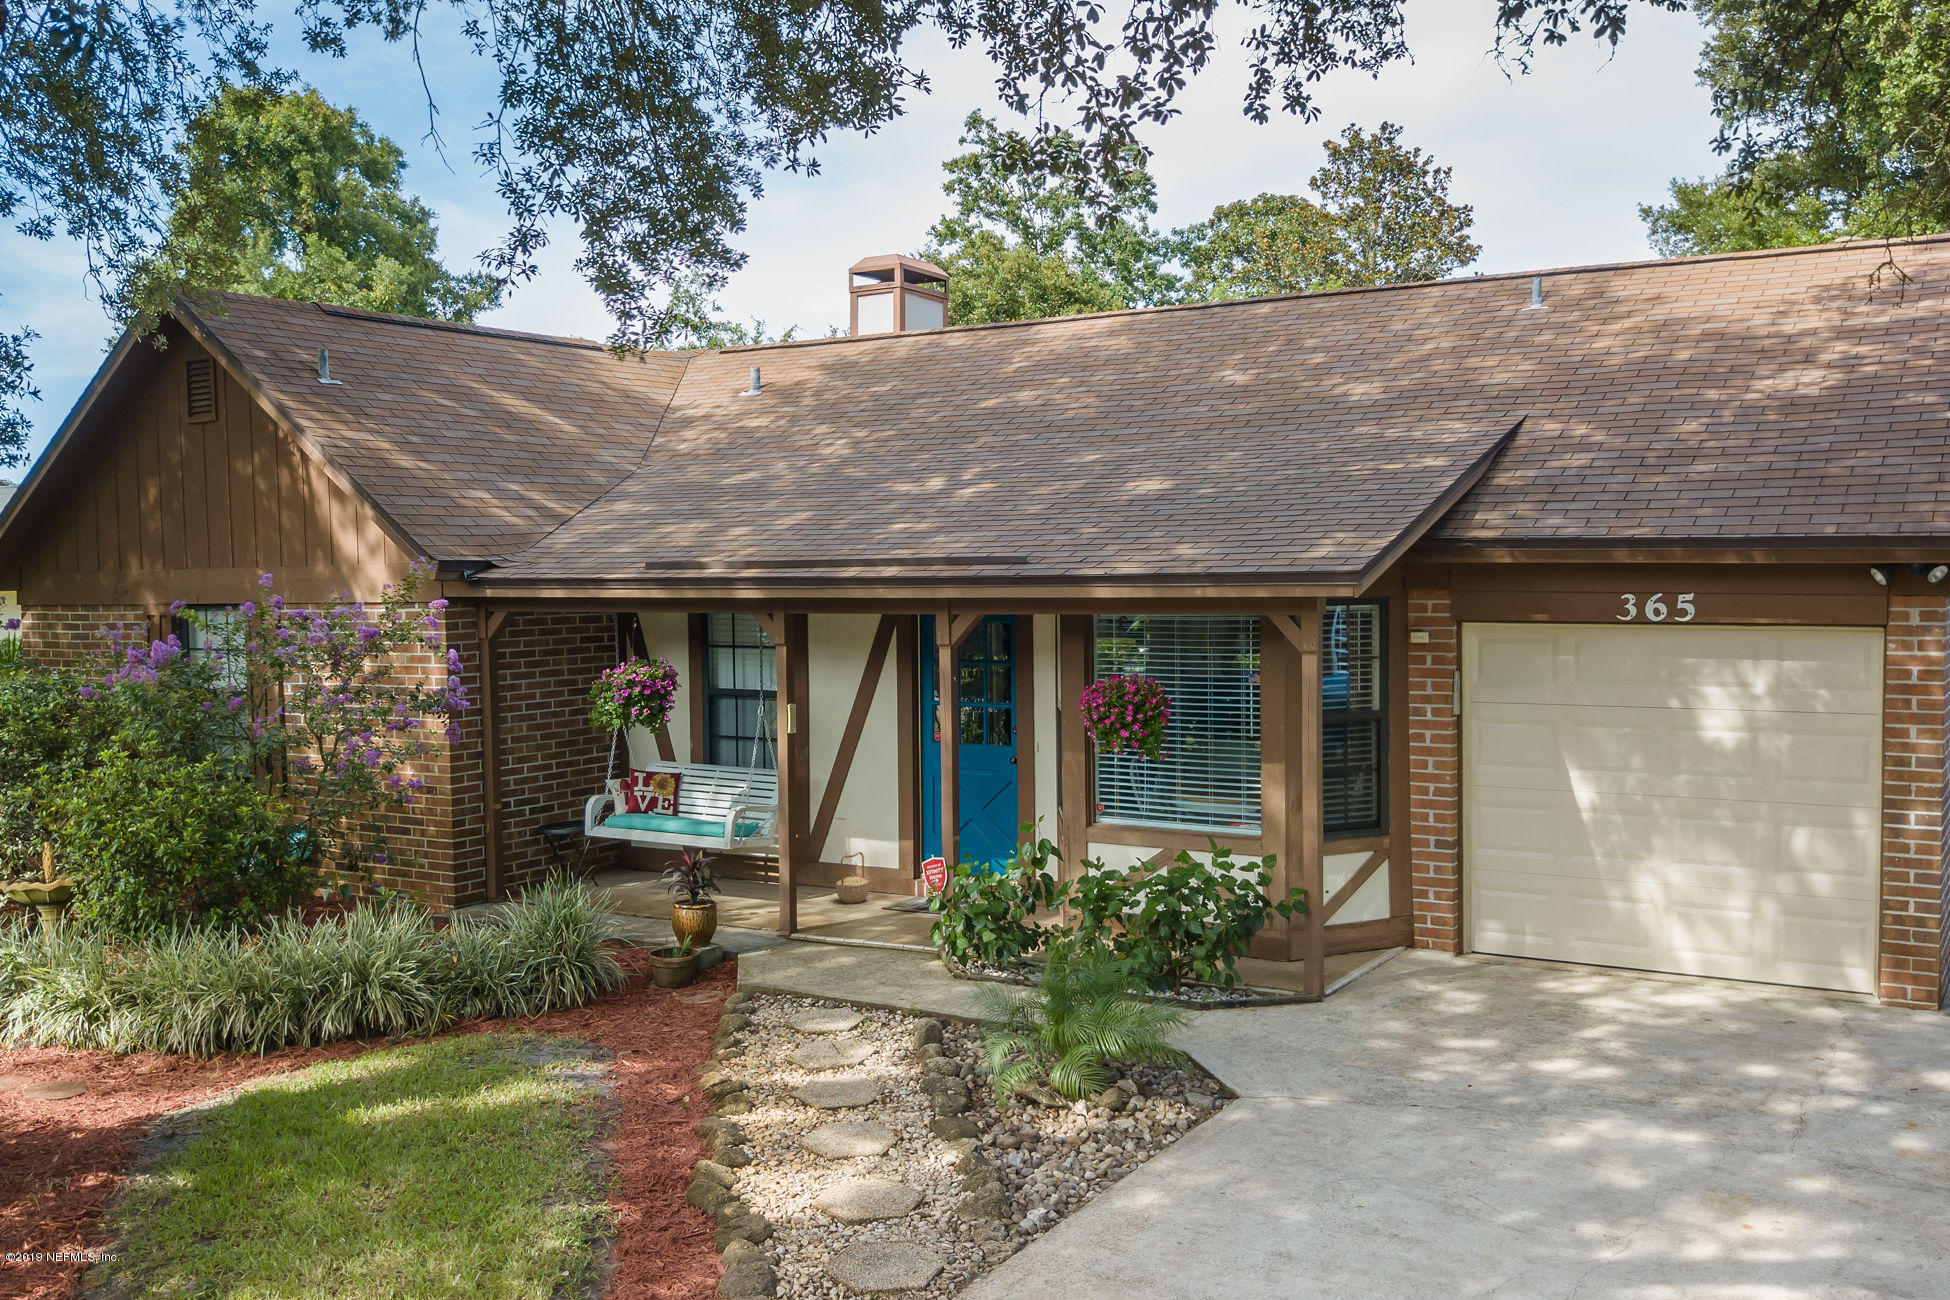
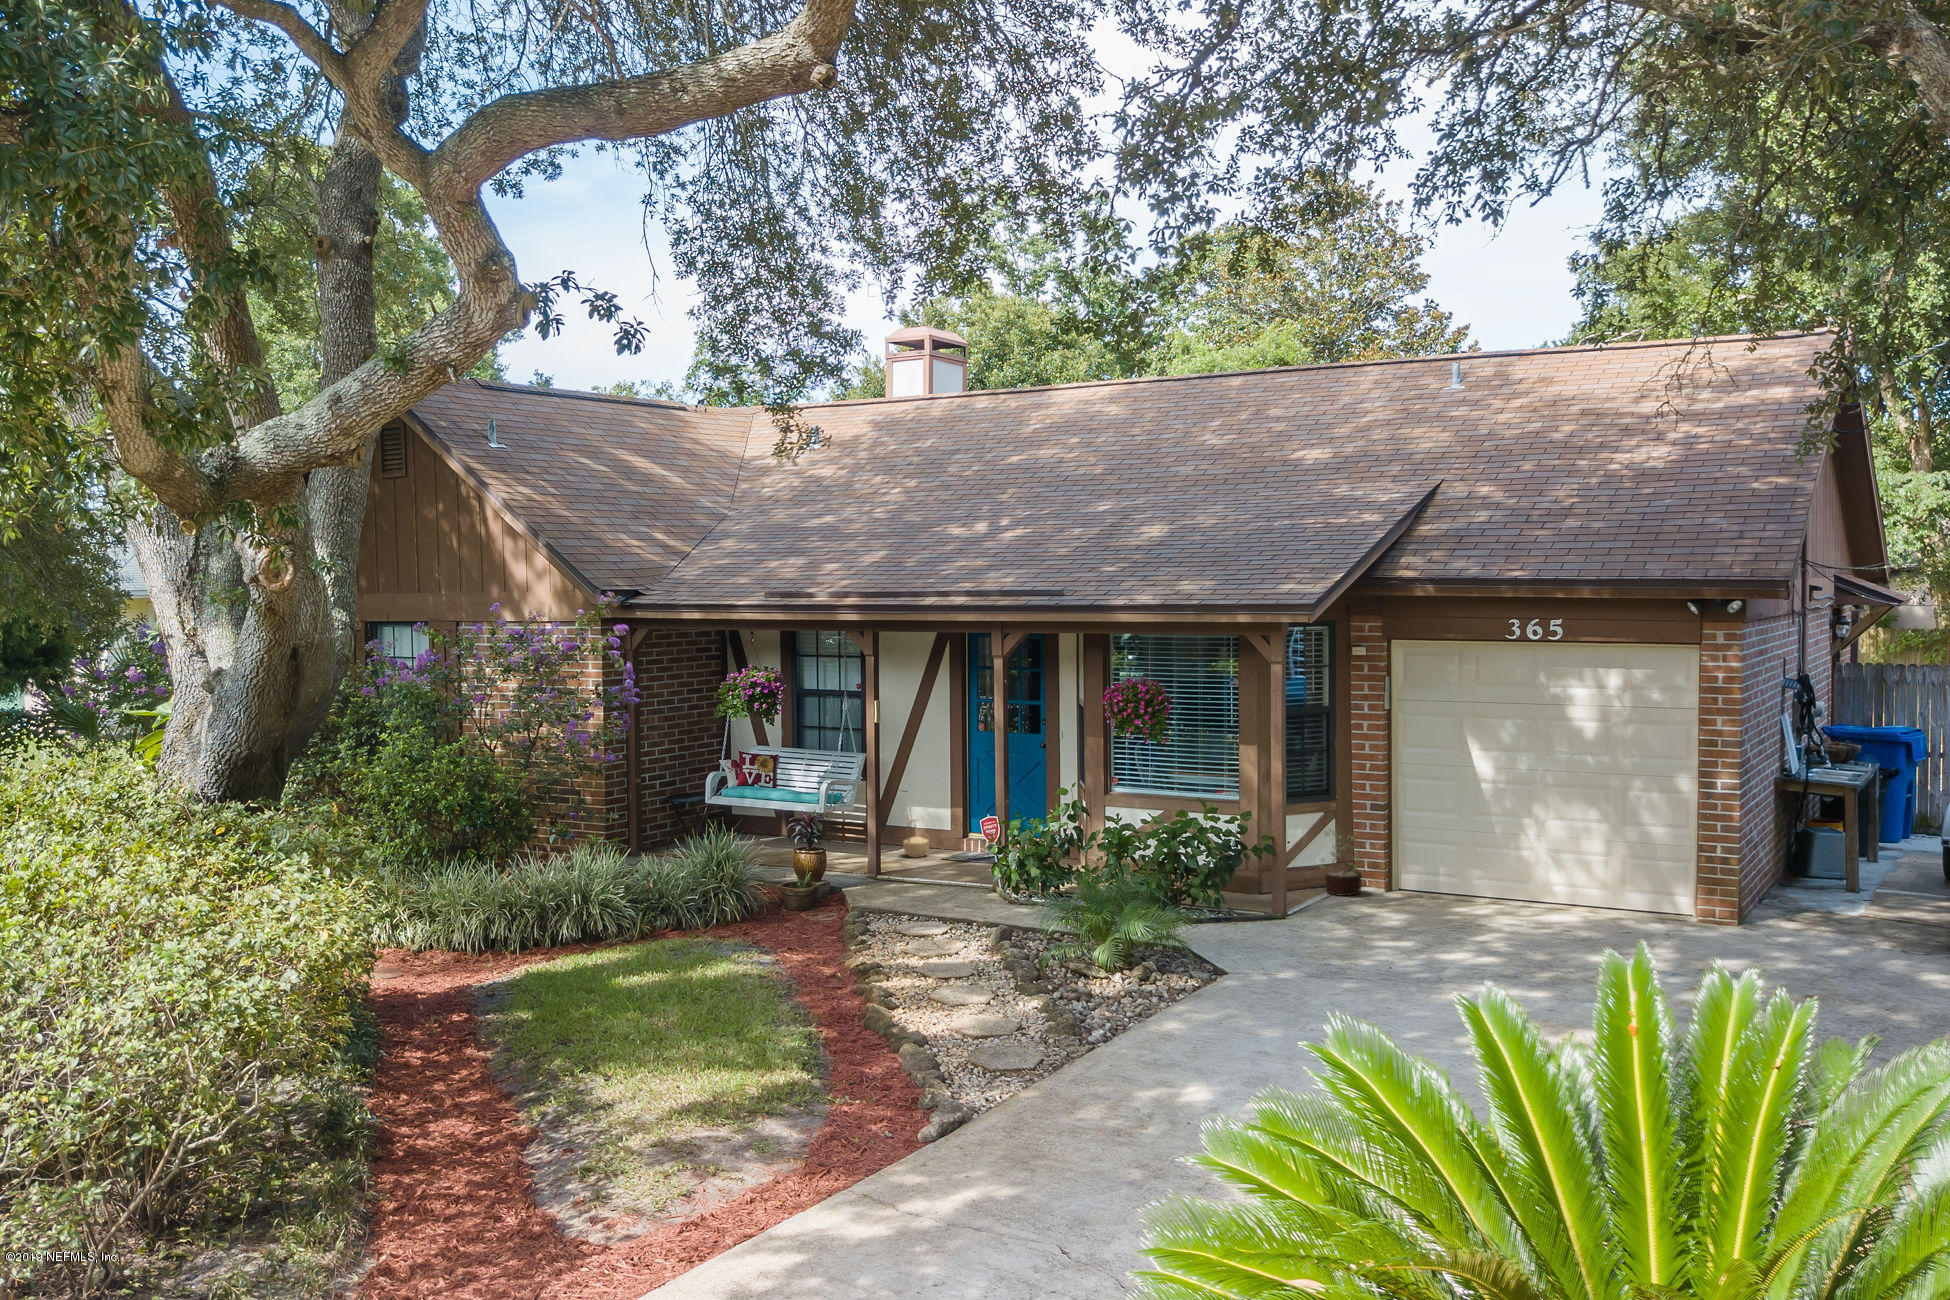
decorative plant: none [1364,872,1427,964] -> present [1319,829,1362,896]

